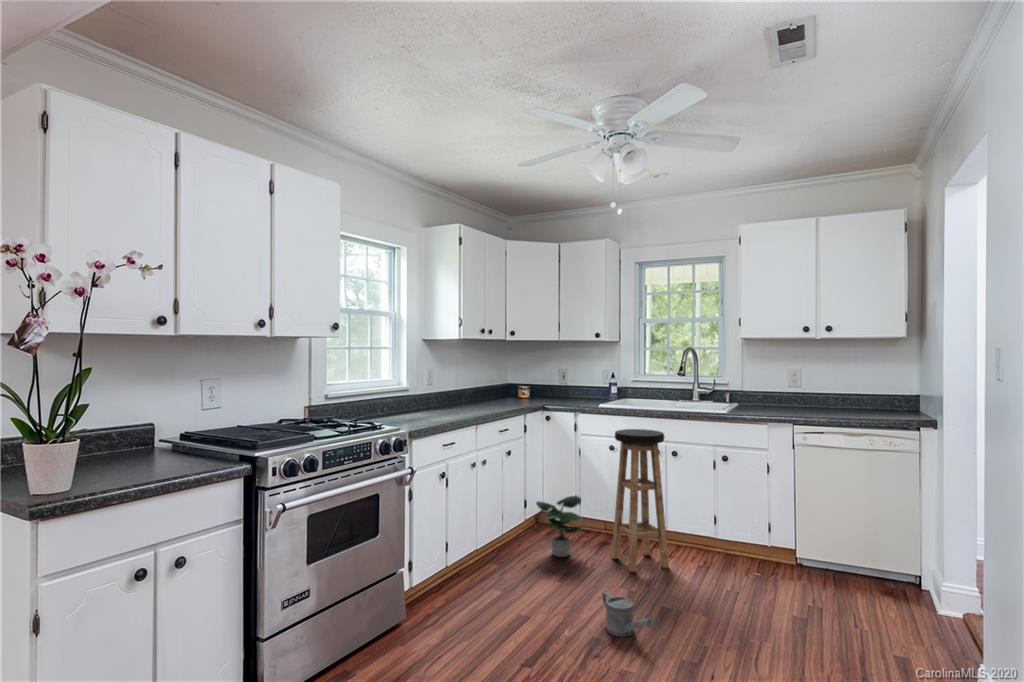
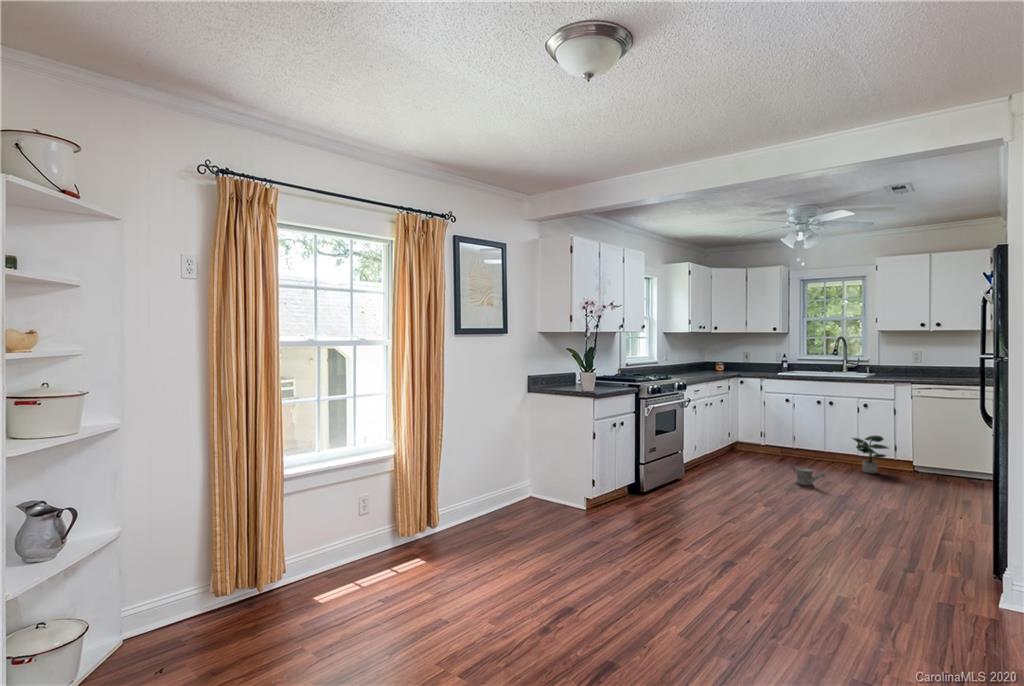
bar stool: present [611,429,669,572] -> none [790,387,829,468]
potted plant: present [536,496,583,557] -> present [852,435,889,473]

